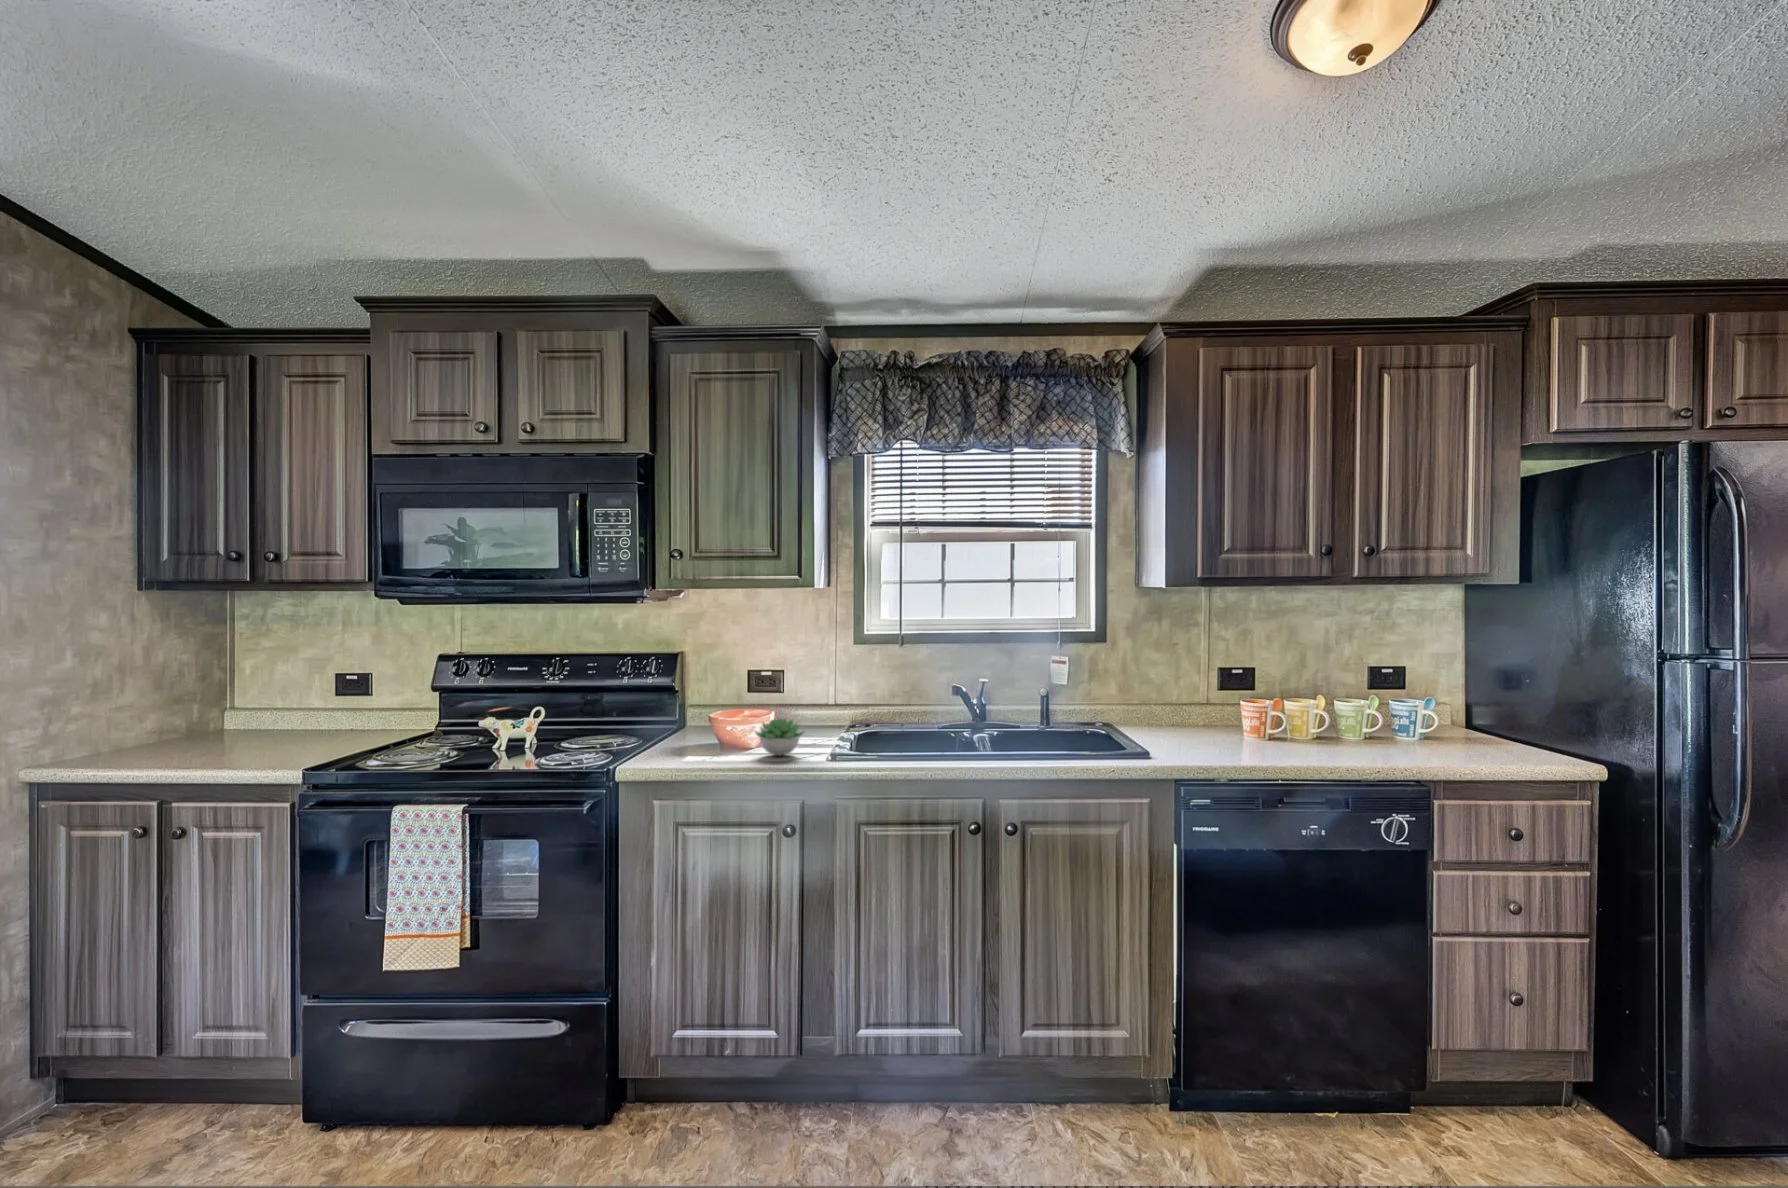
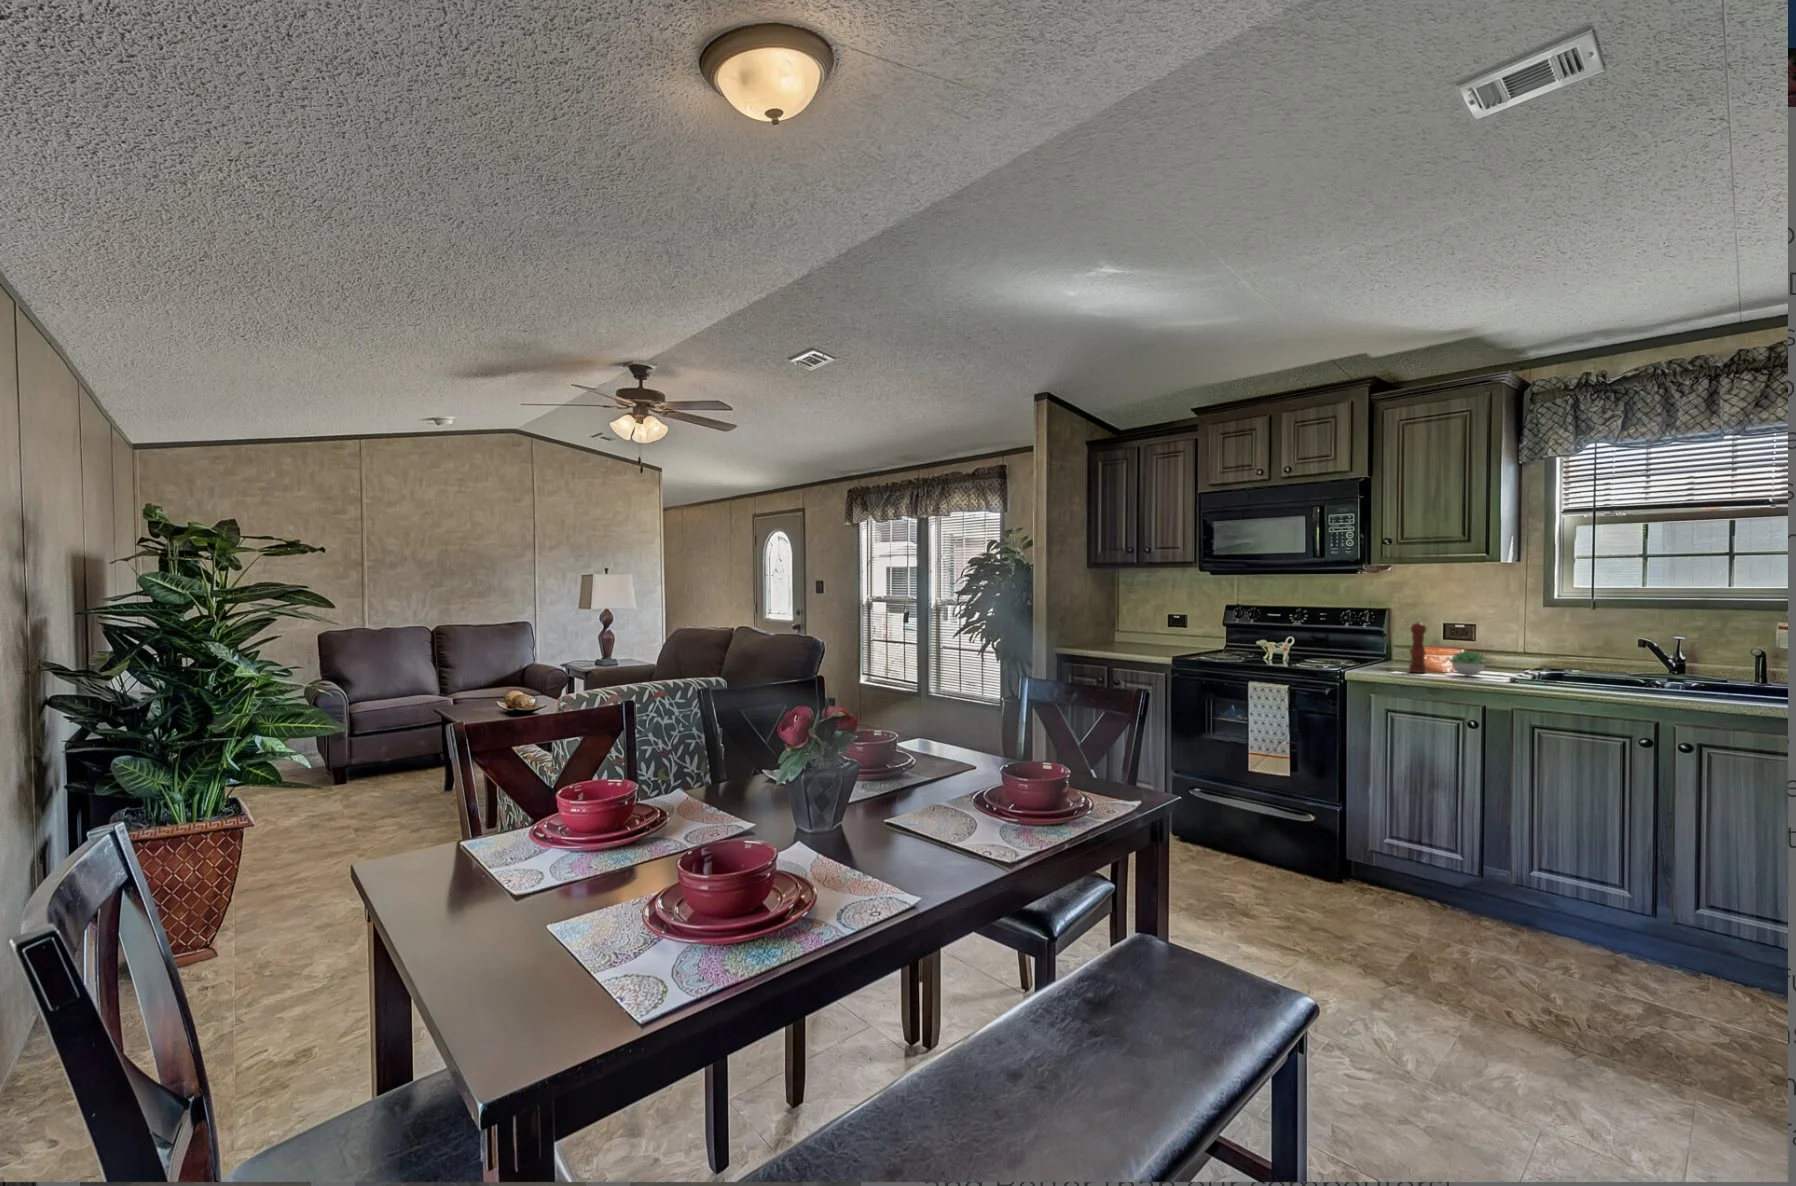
pepper mill: none [706,675,728,757] -> present [1409,620,1426,673]

